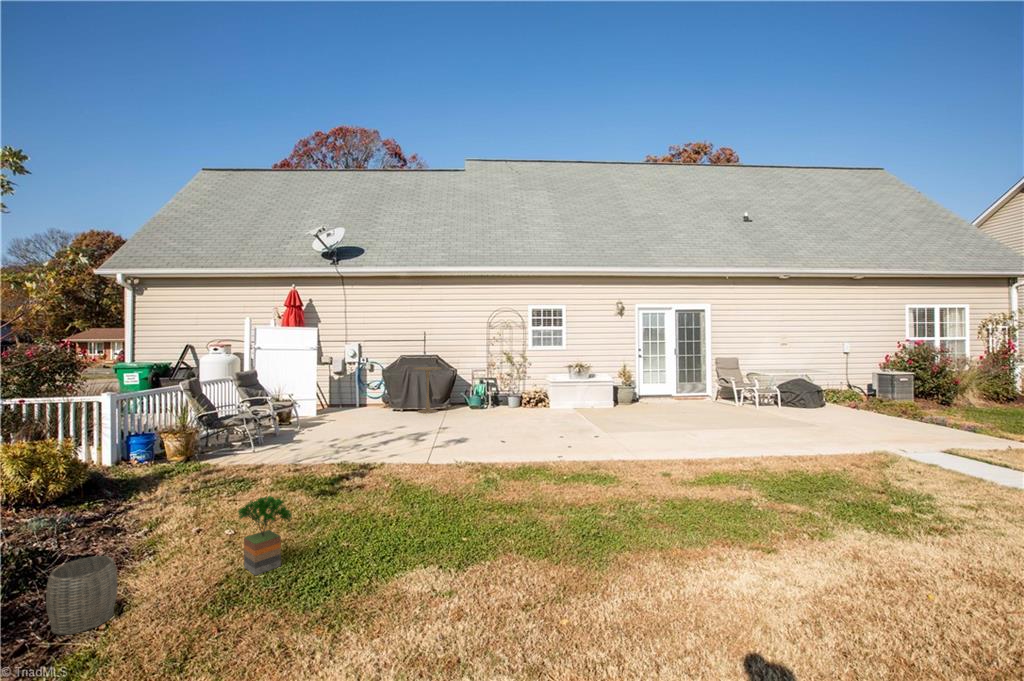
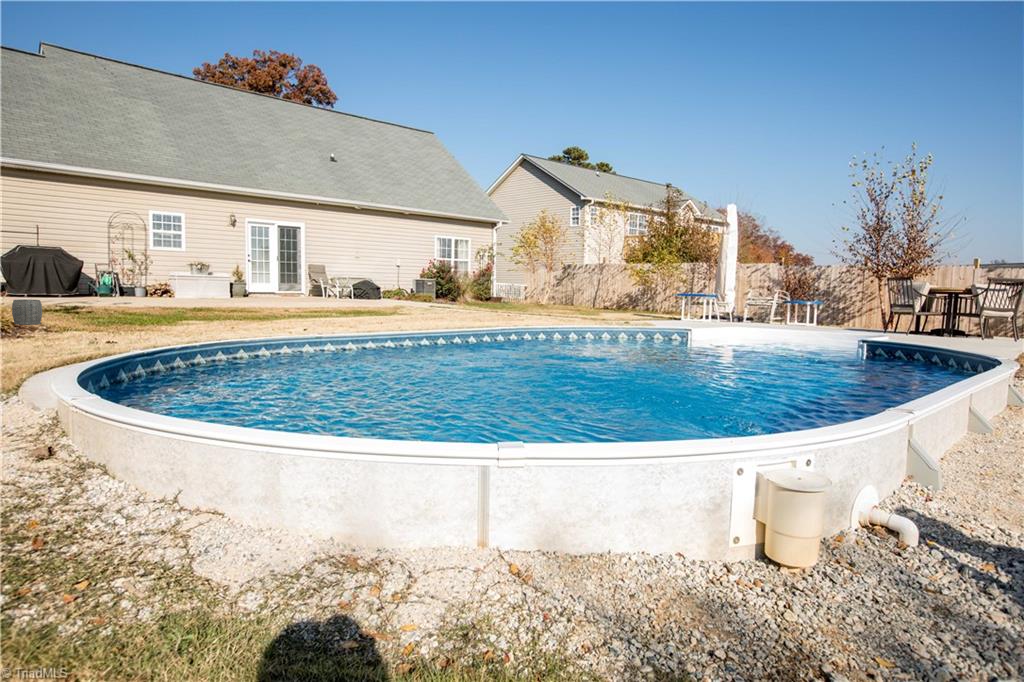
pedestal table: present [414,367,442,413] -> none [41,257,73,297]
potted tree: present [238,496,292,575] -> none [72,286,104,320]

